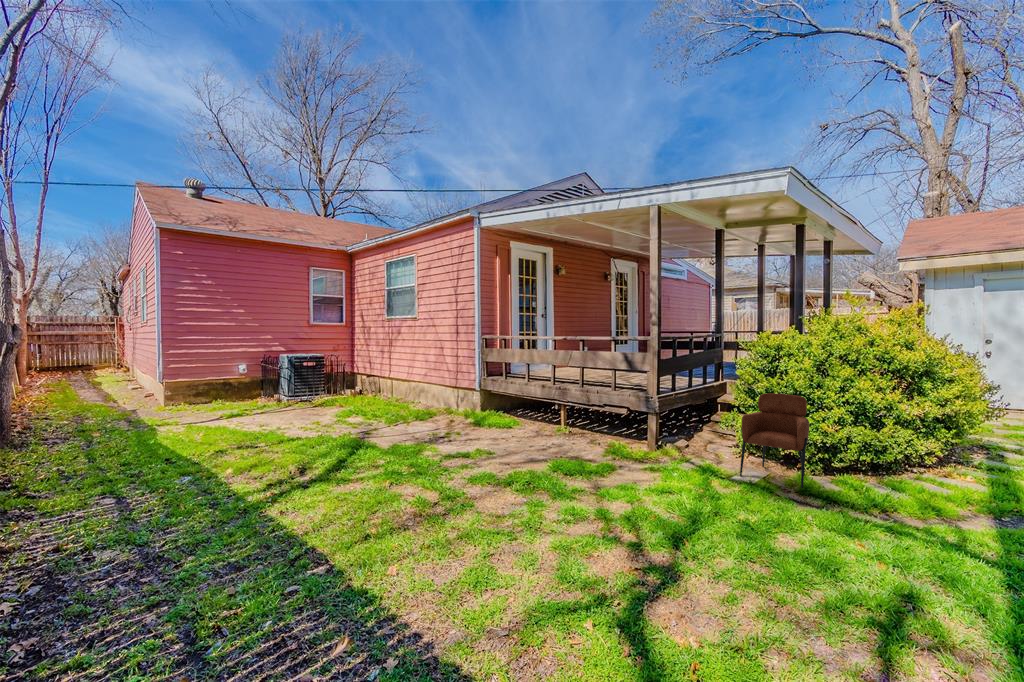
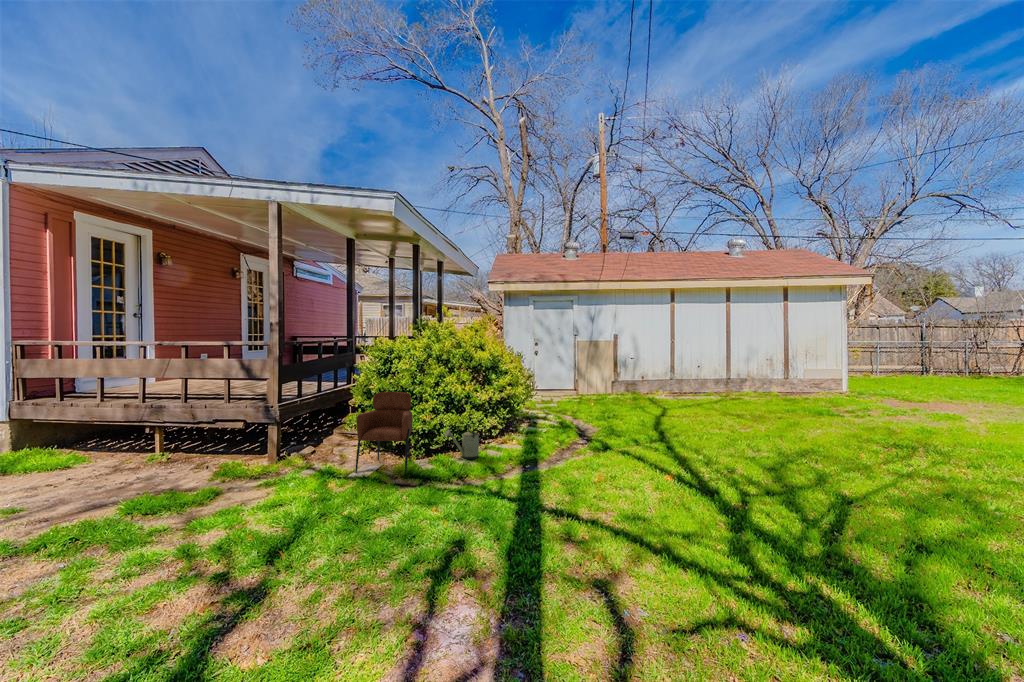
watering can: none [853,443,911,489] -> present [445,424,479,459]

